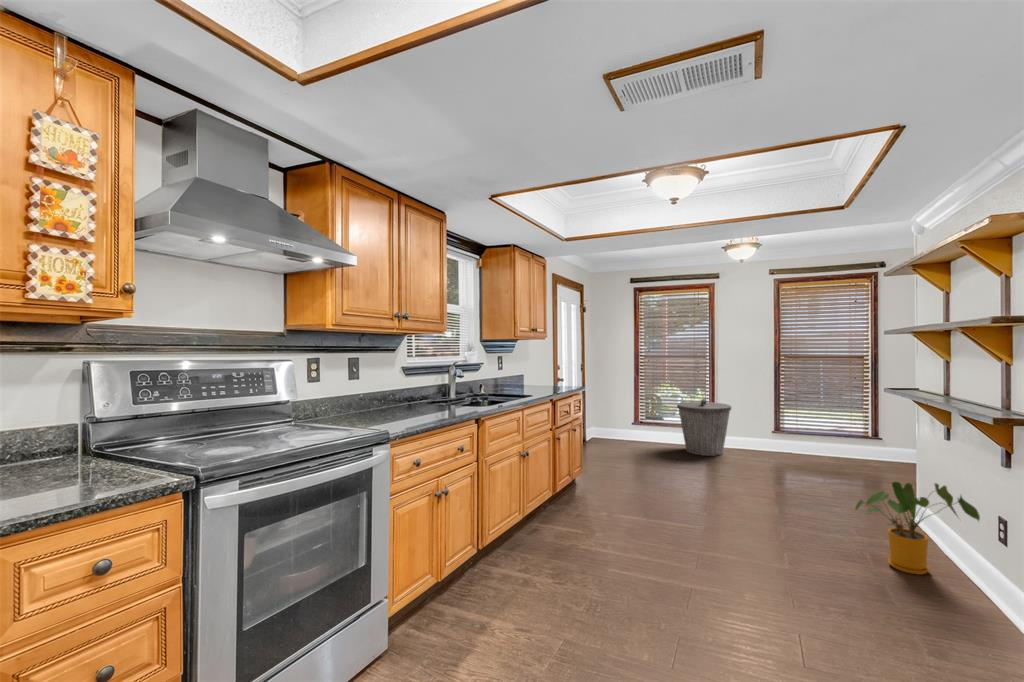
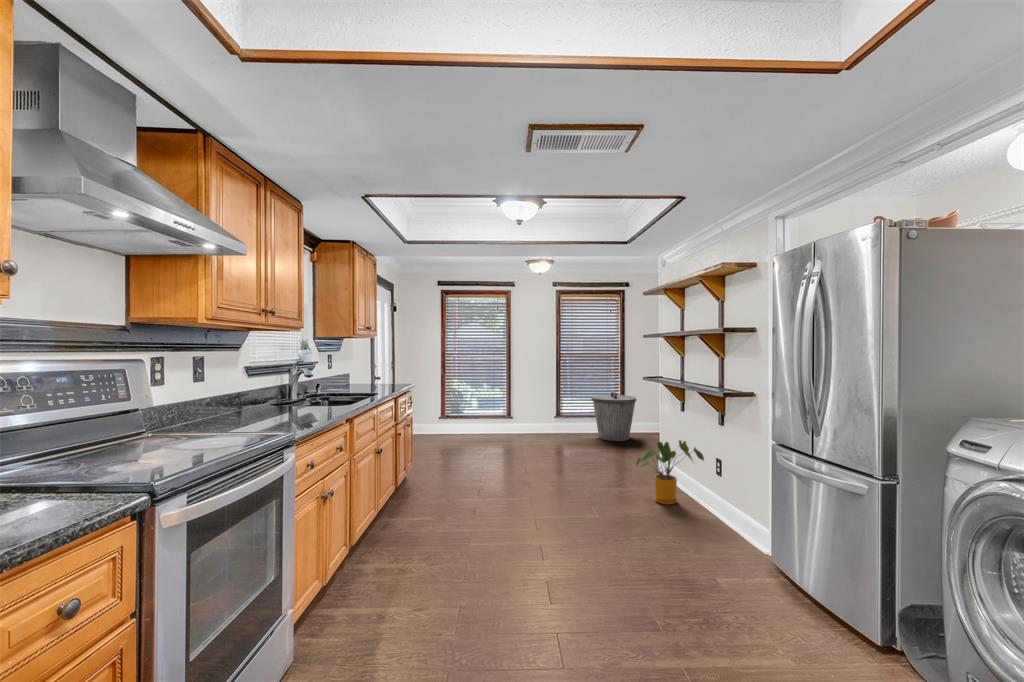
trash can: present [677,398,731,456] -> present [592,391,636,441]

